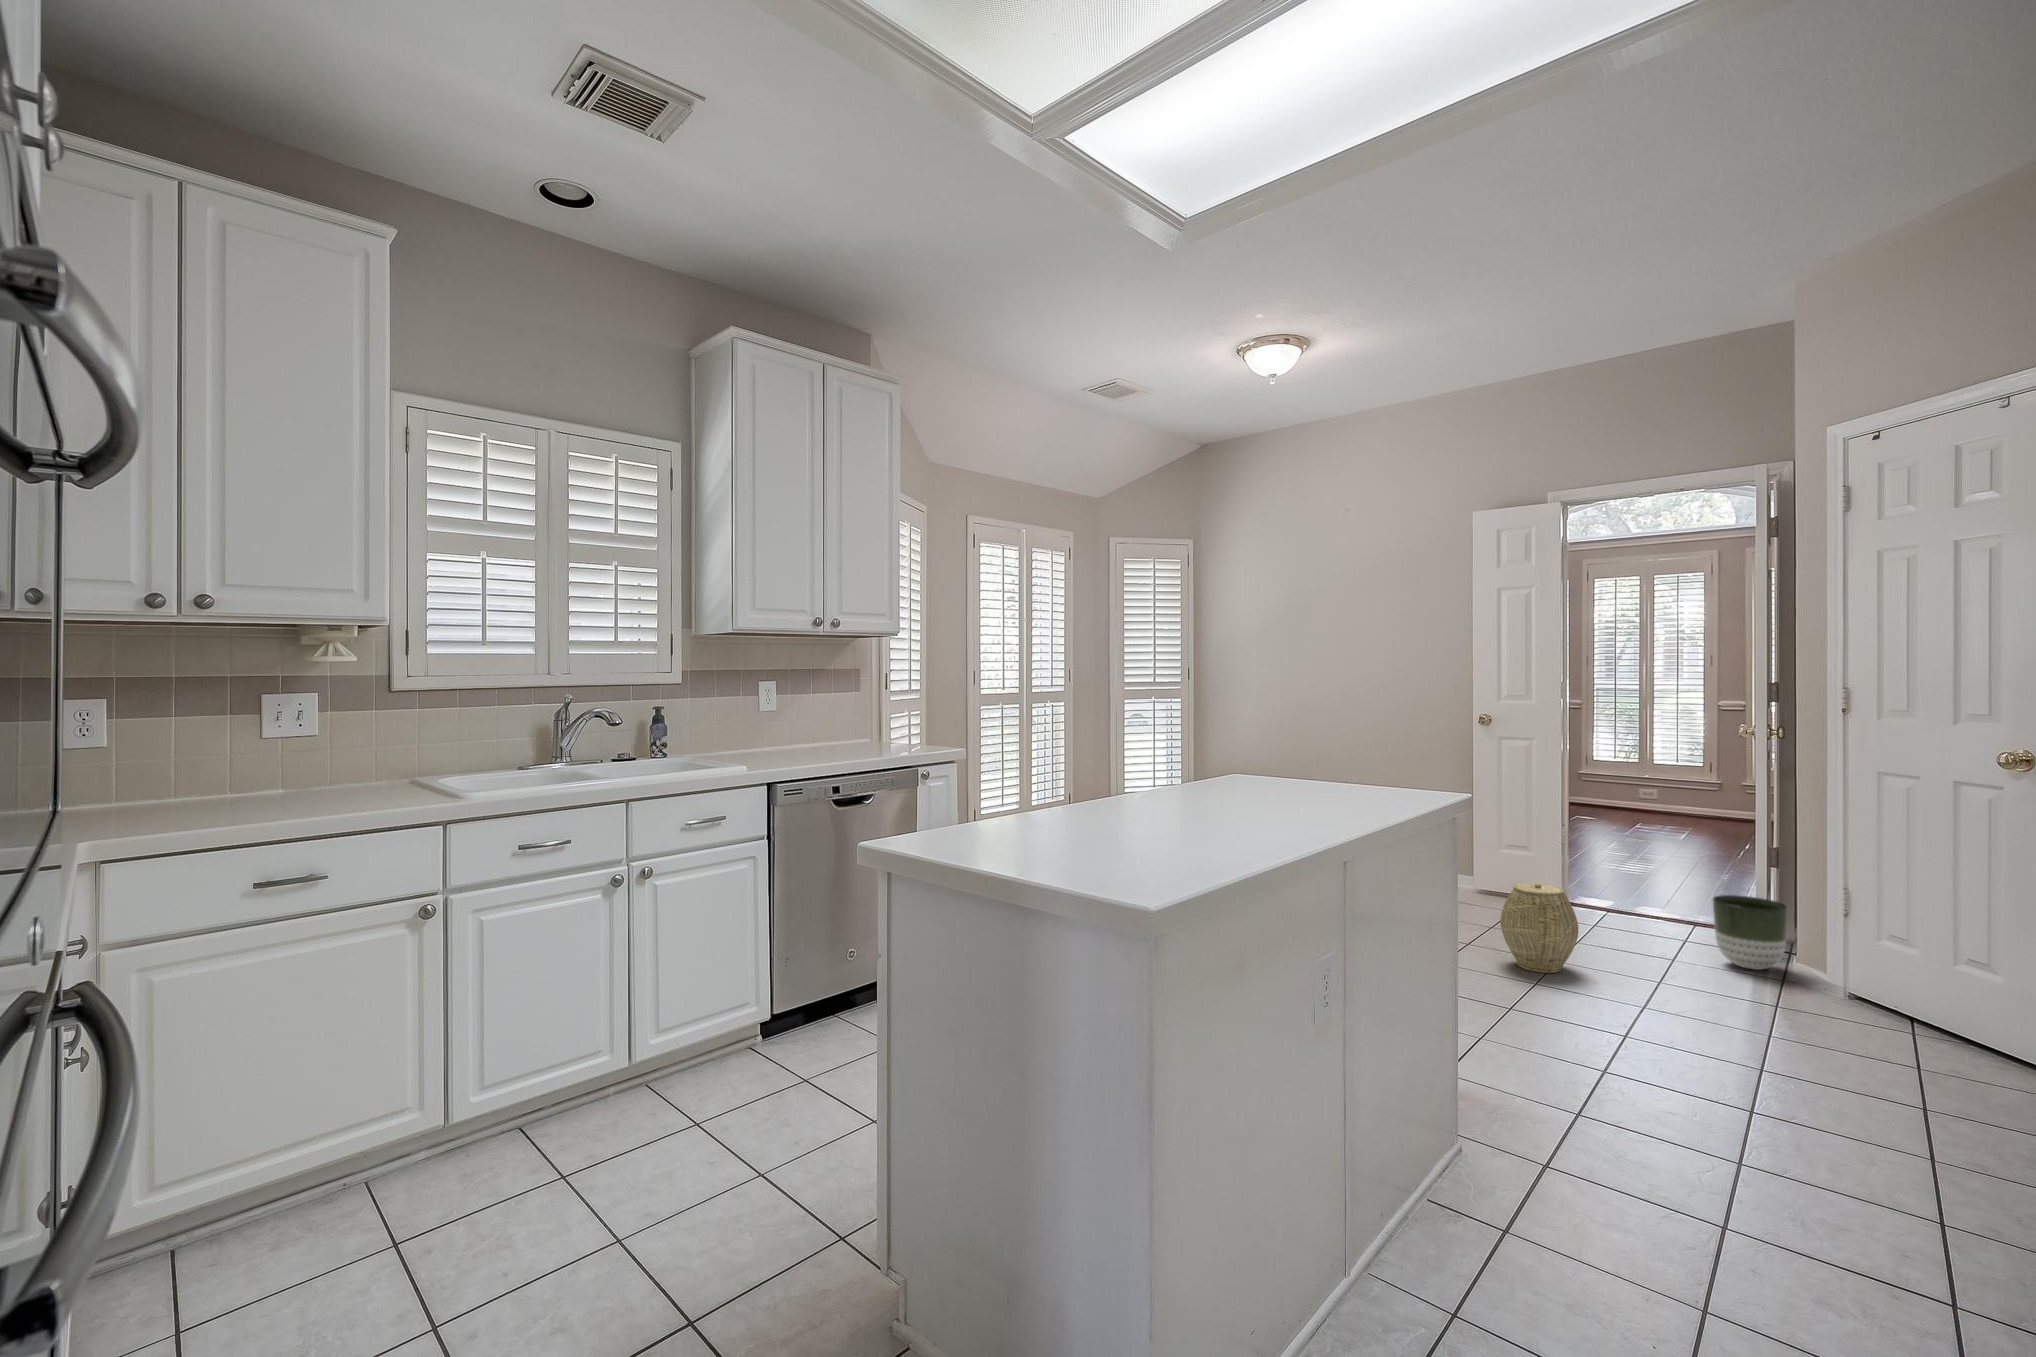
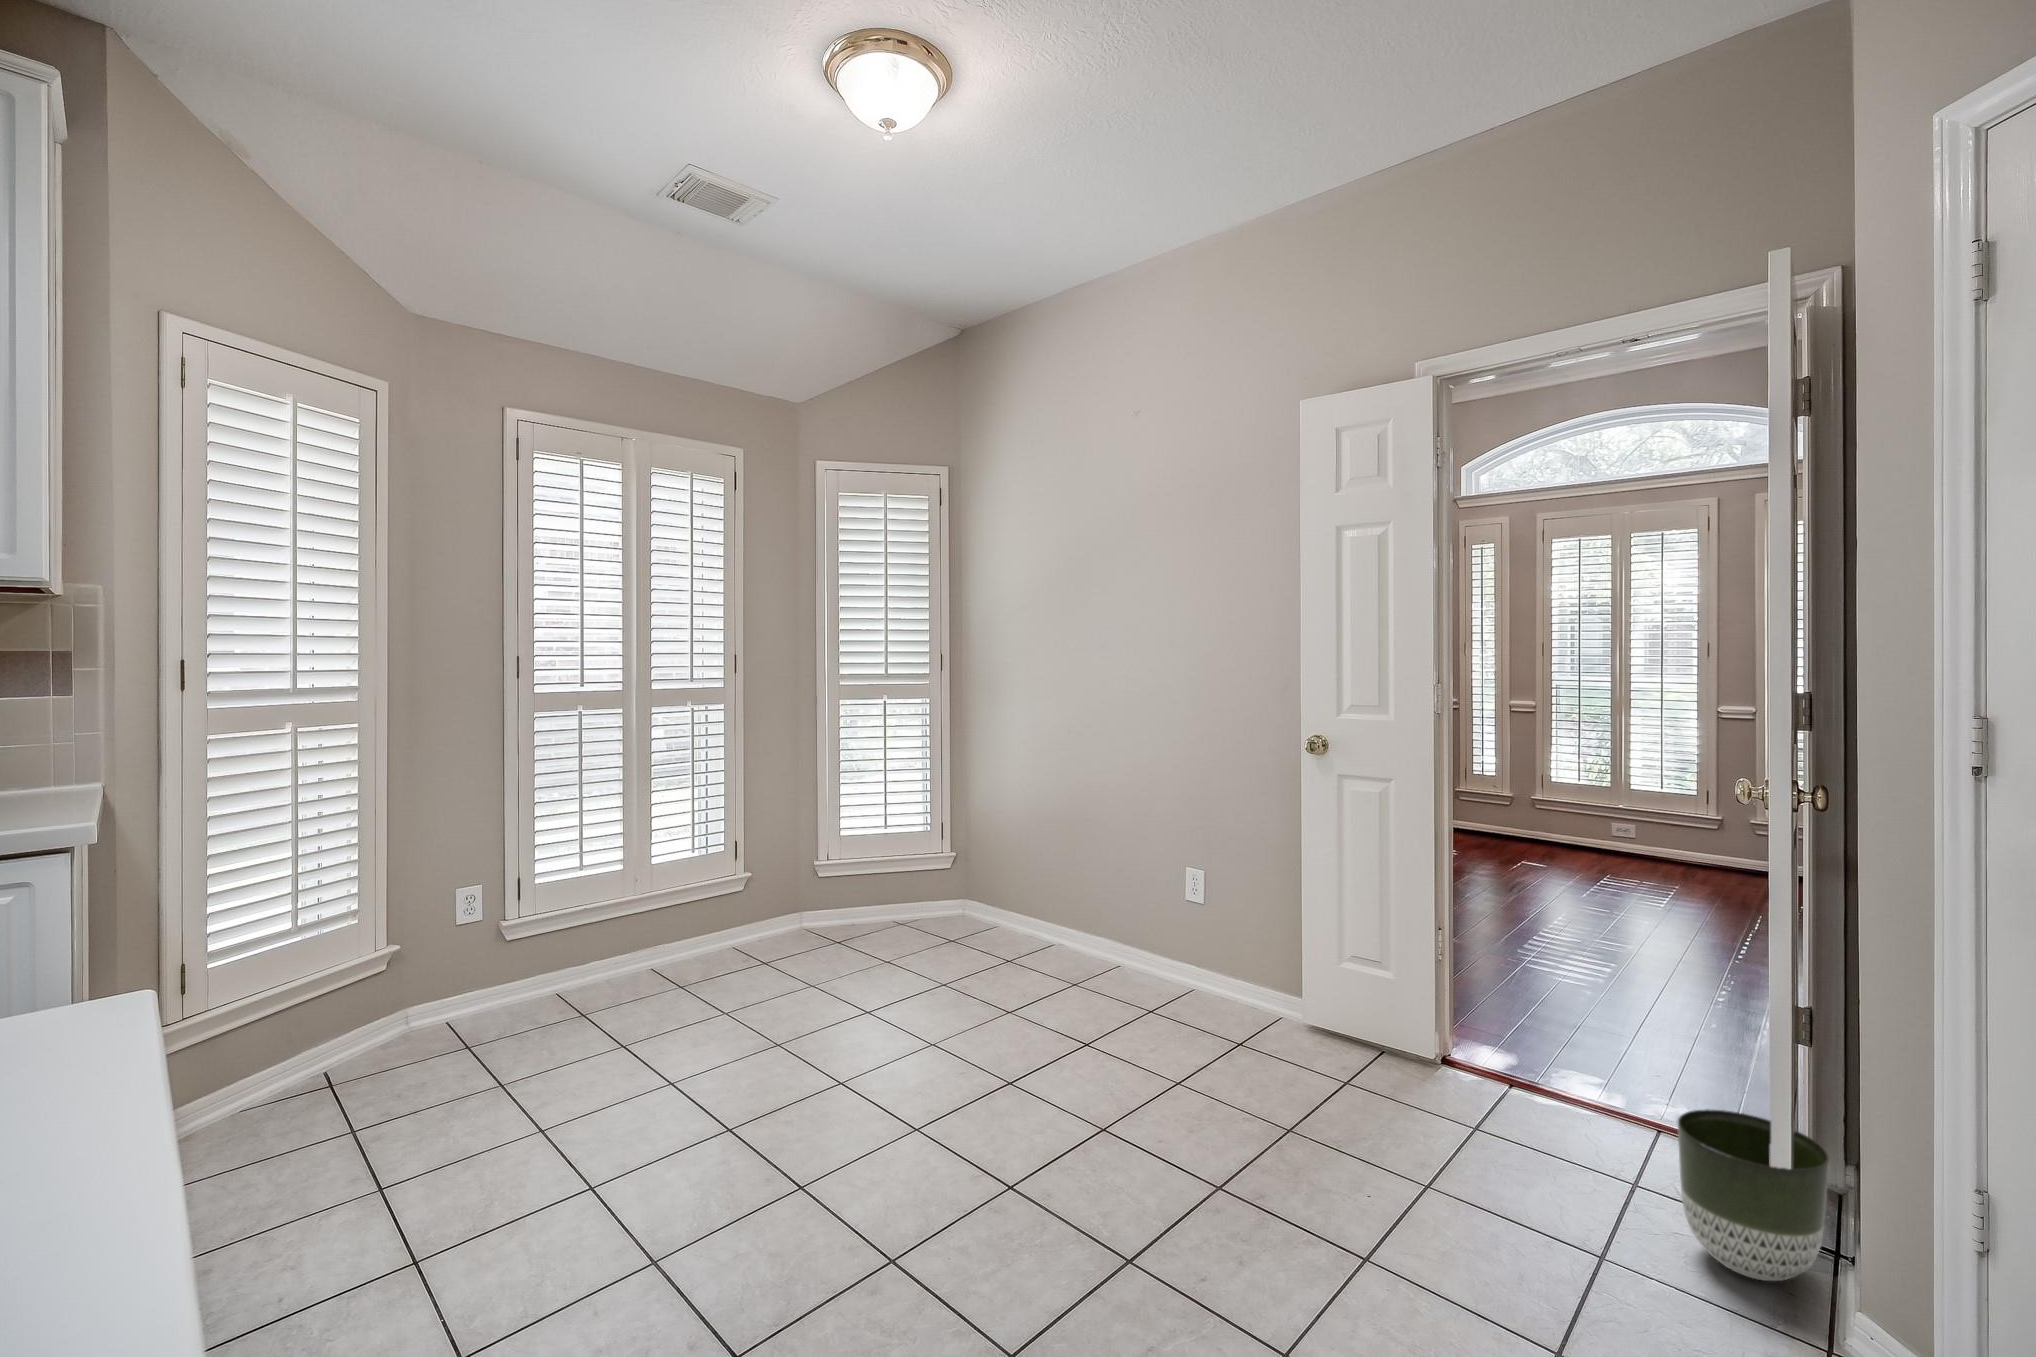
woven basket: present [1501,883,1579,973] -> none [1257,1084,1401,1285]

